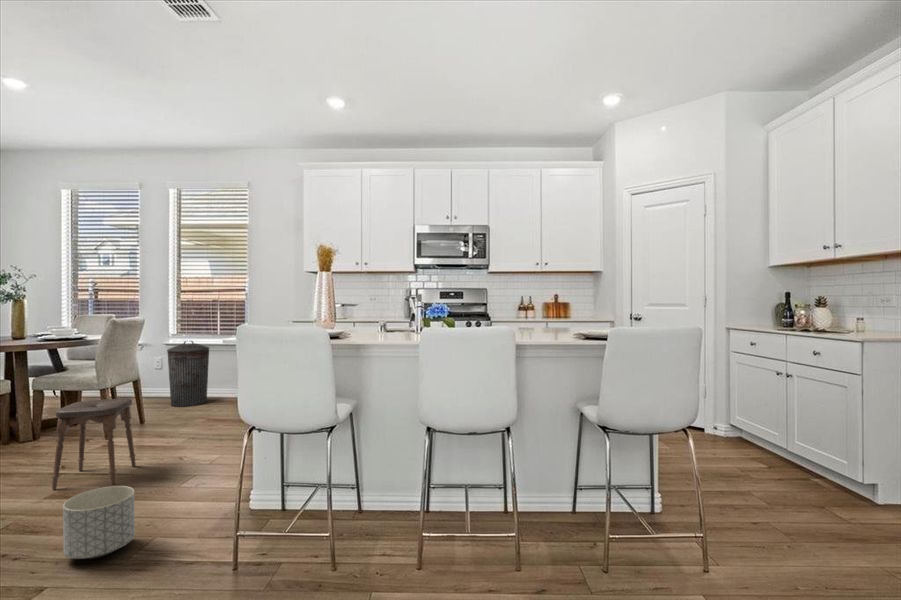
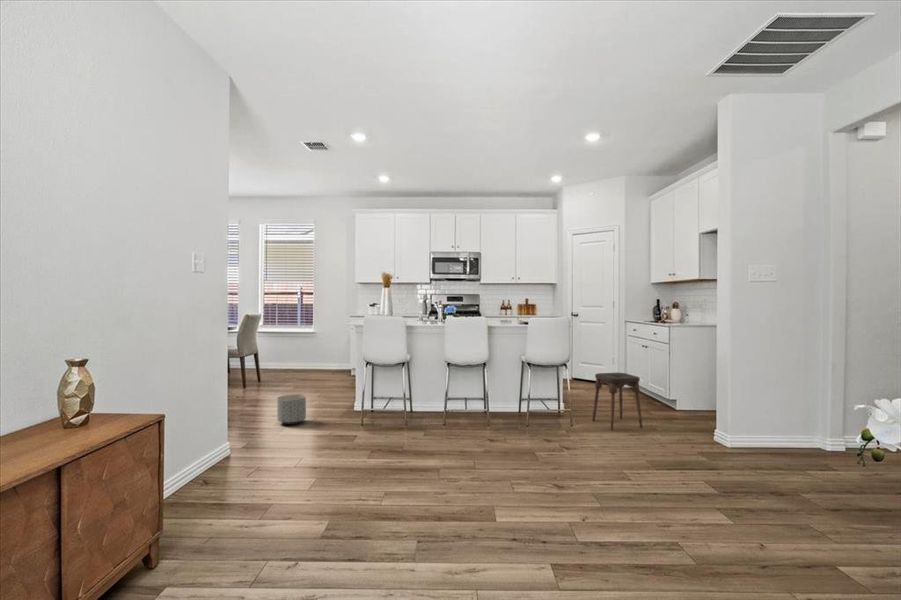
trash can: present [167,341,209,407] -> none [262,329,289,374]
stool: present [52,399,136,490] -> present [592,373,642,430]

